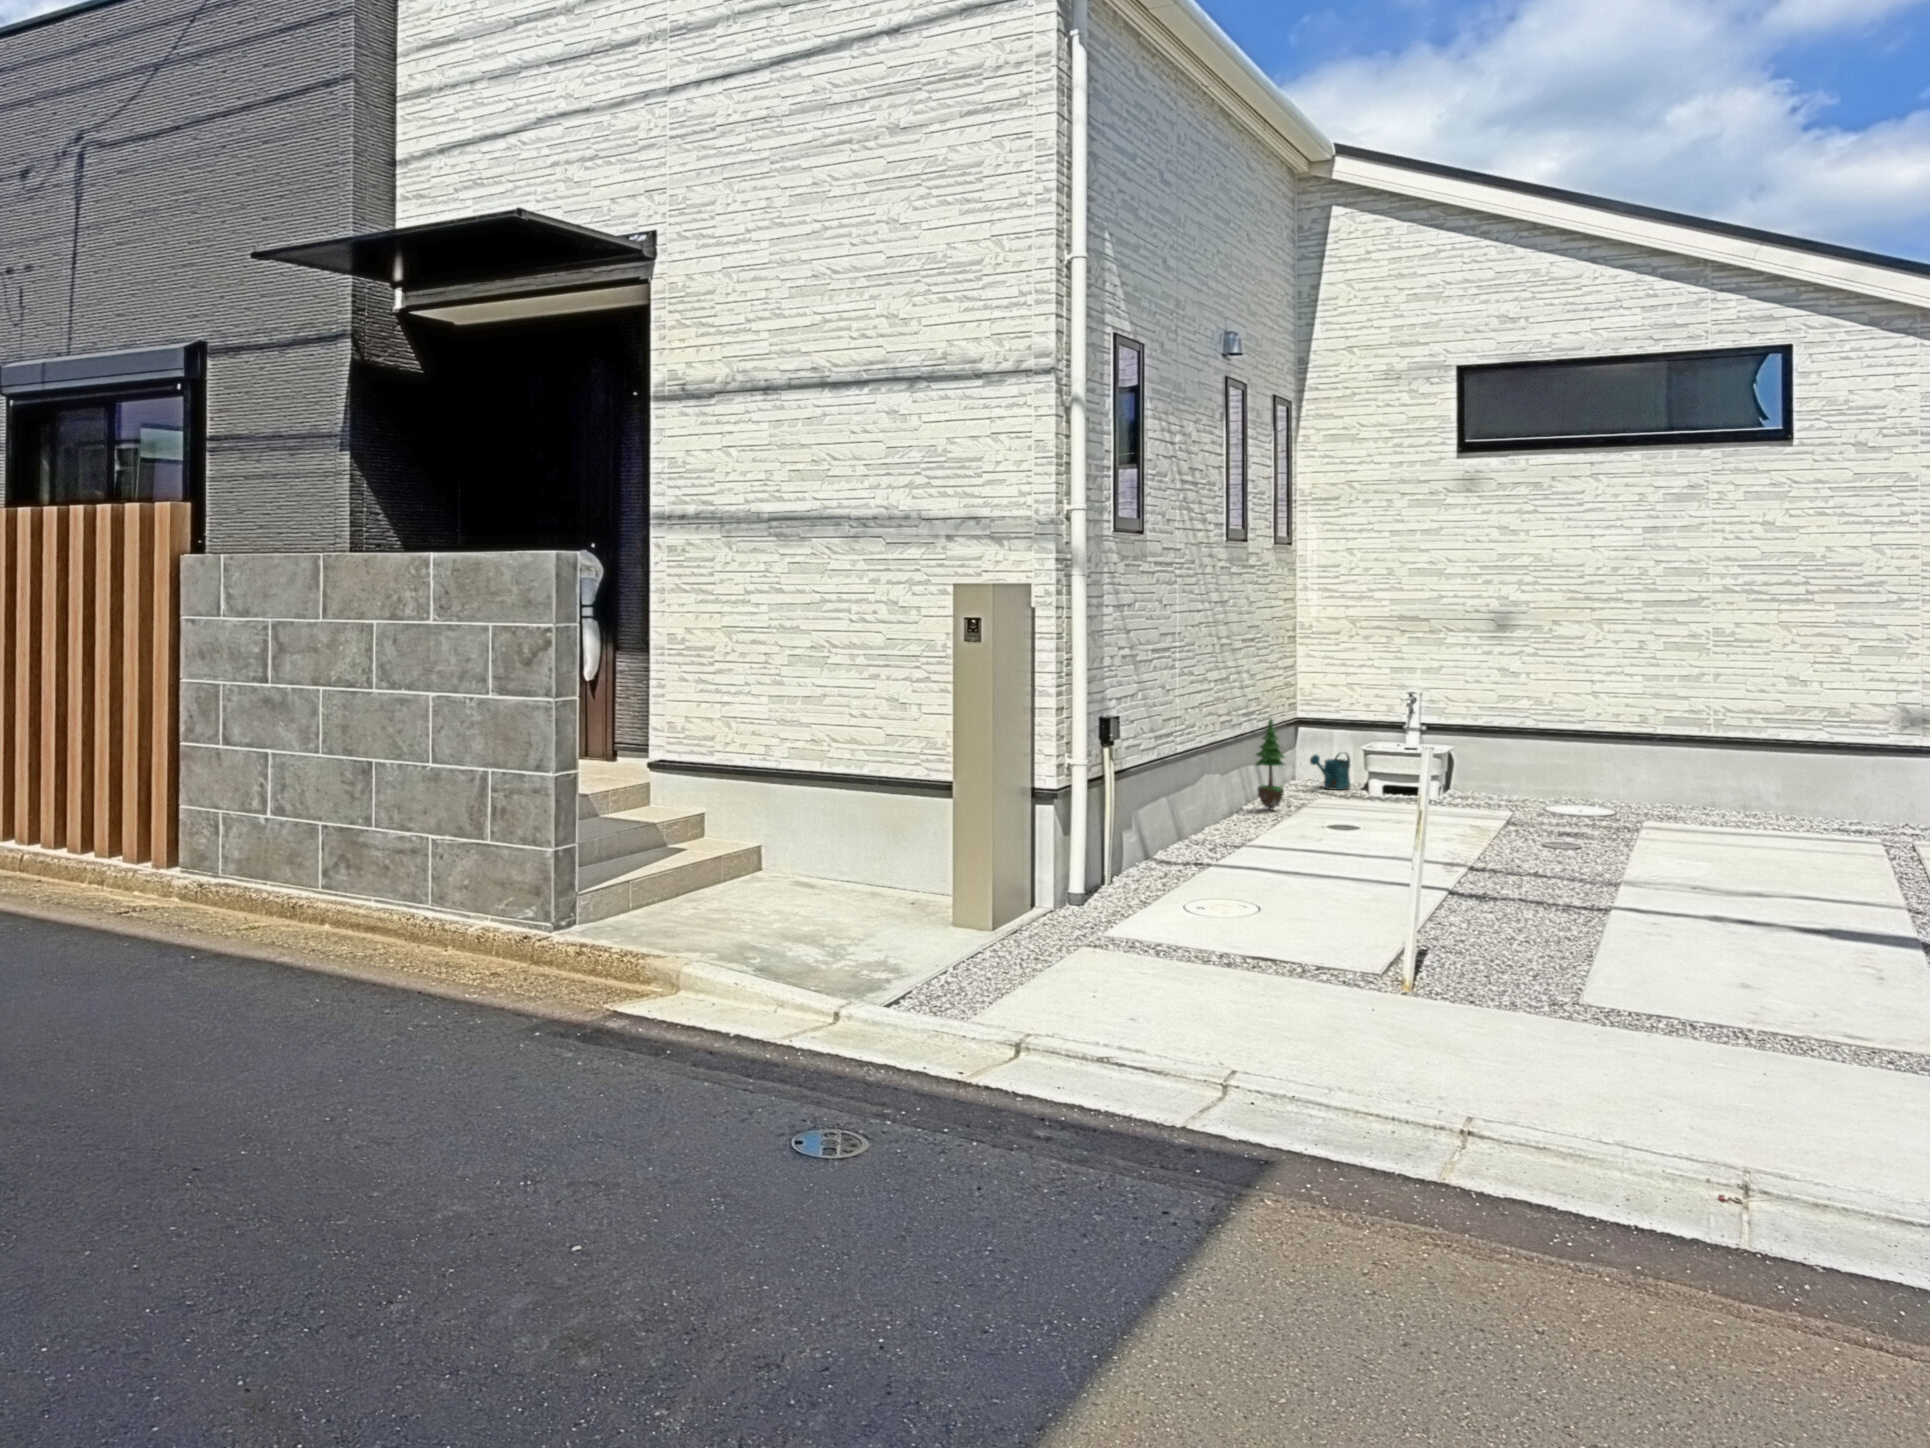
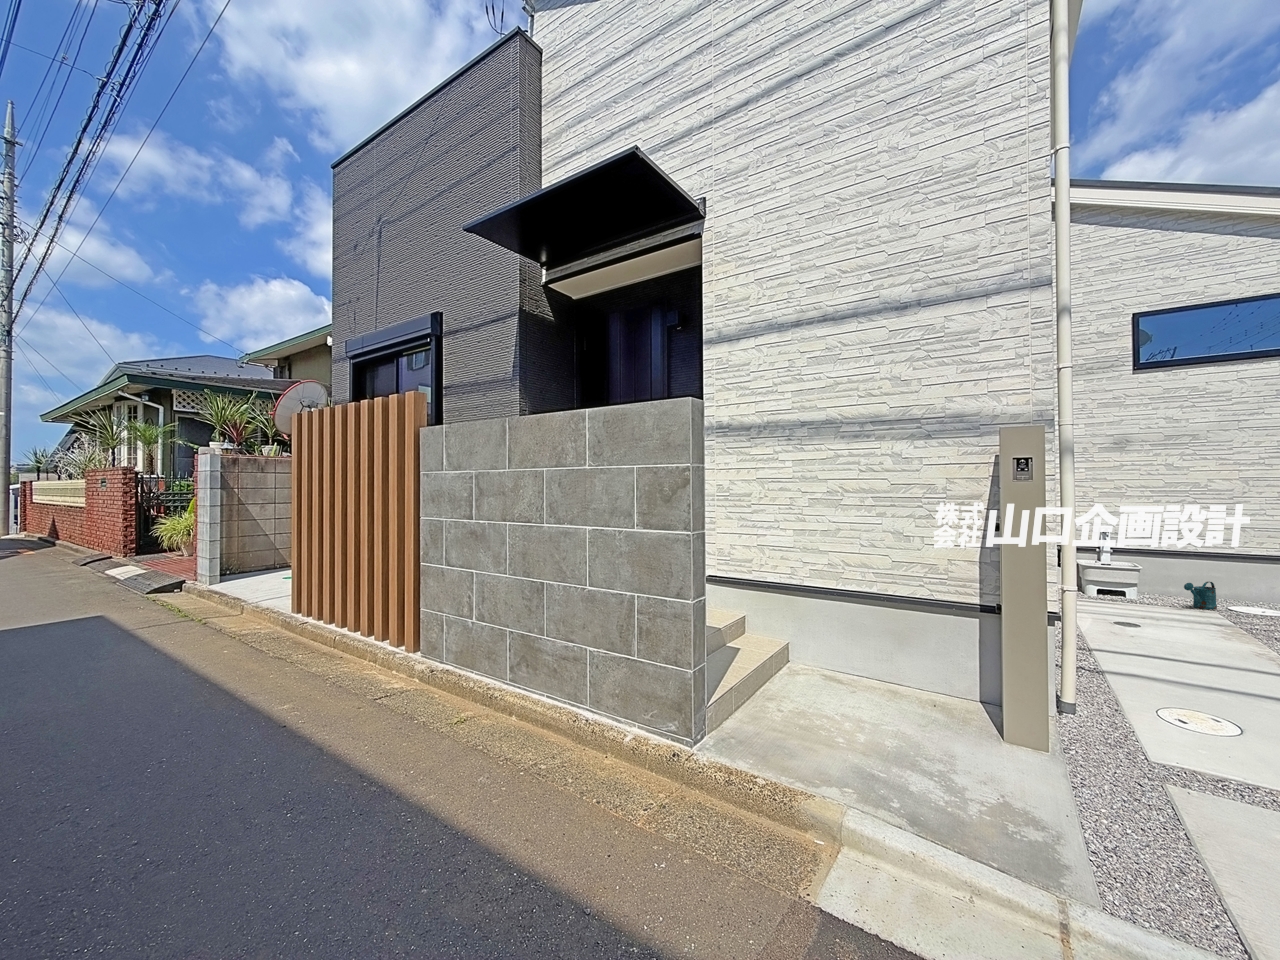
potted tree: present [1256,719,1285,809] -> none [1153,553,1184,623]

